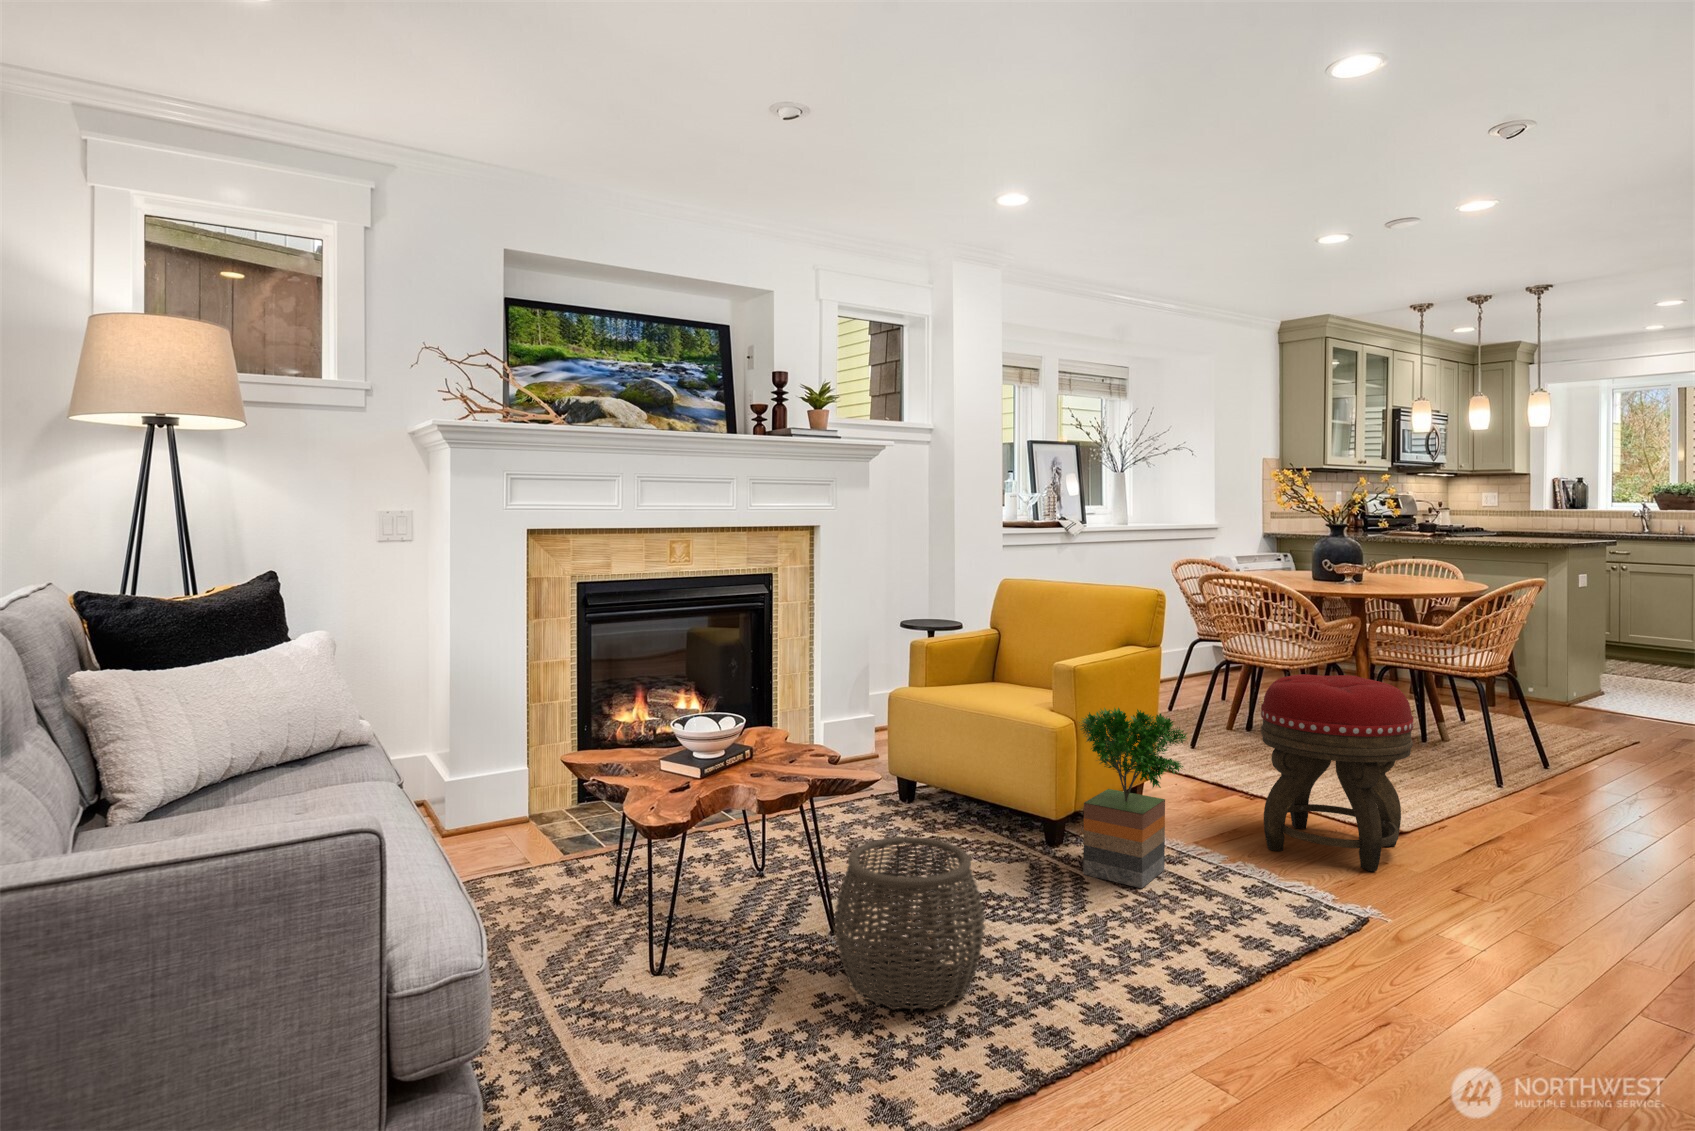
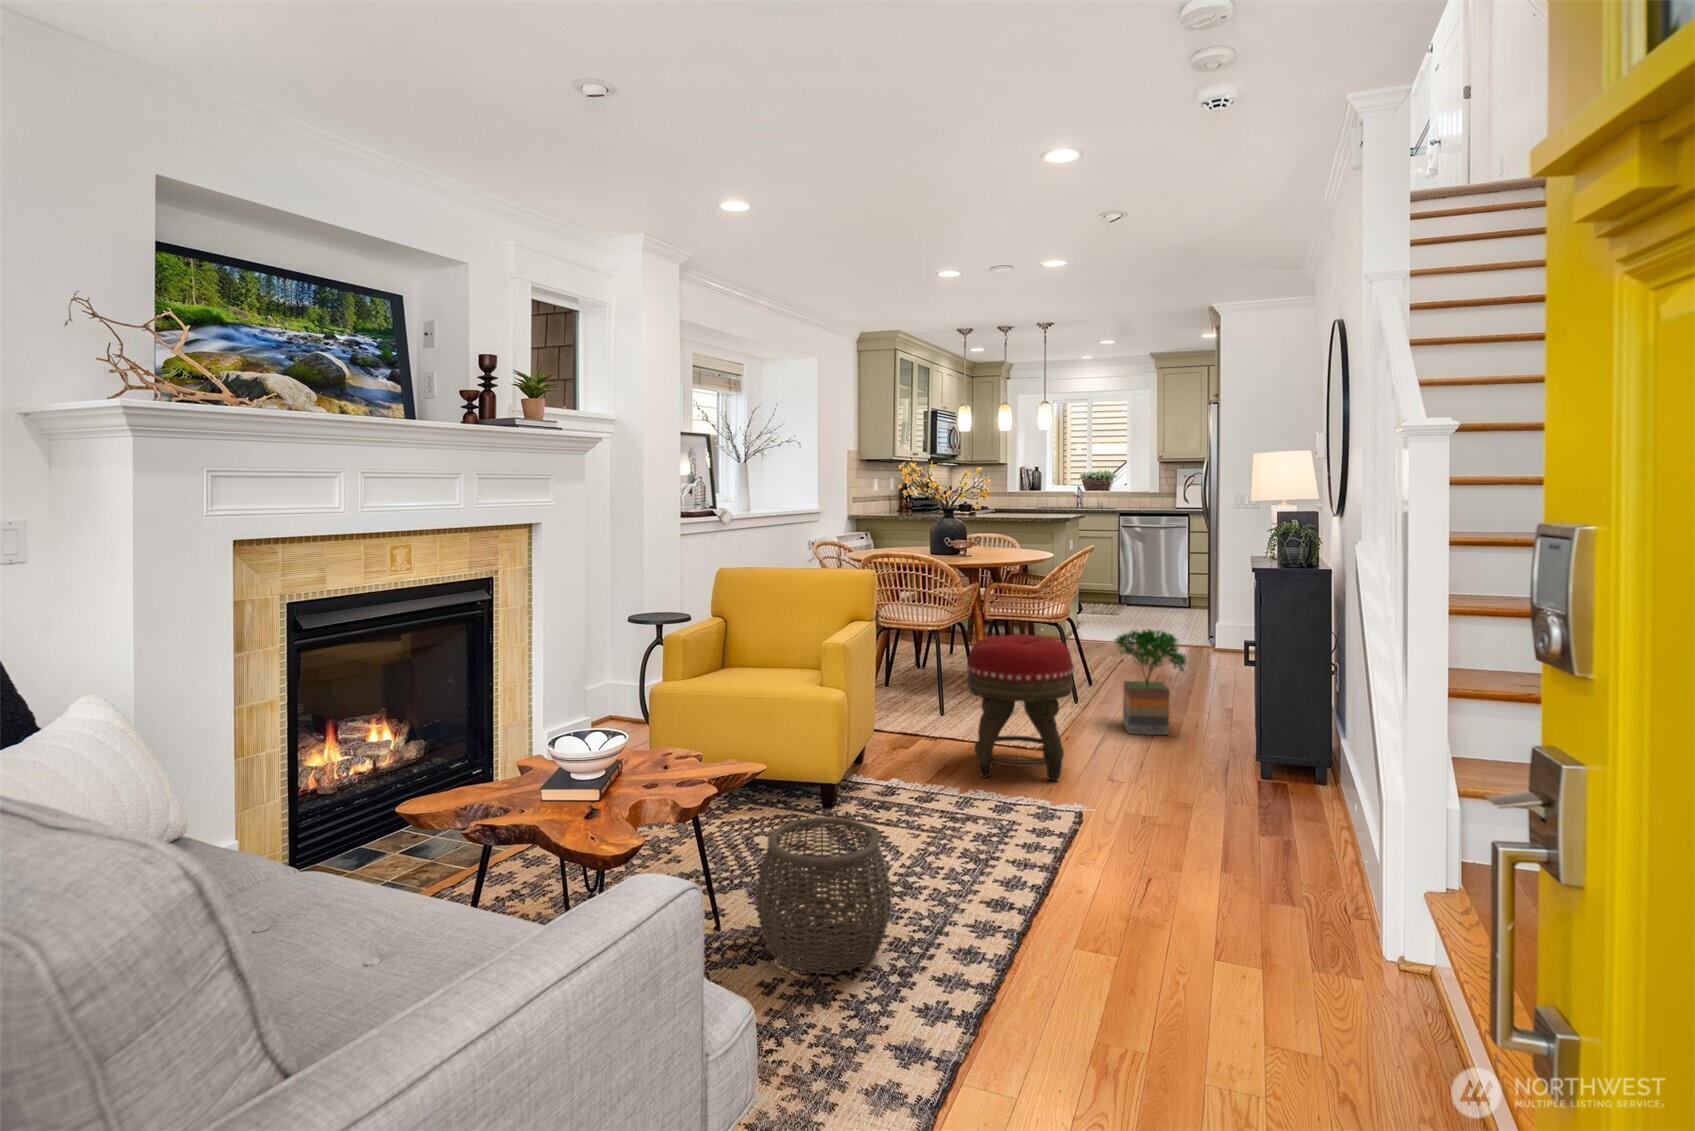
potted tree: present [1079,708,1187,888] -> present [1114,629,1187,735]

